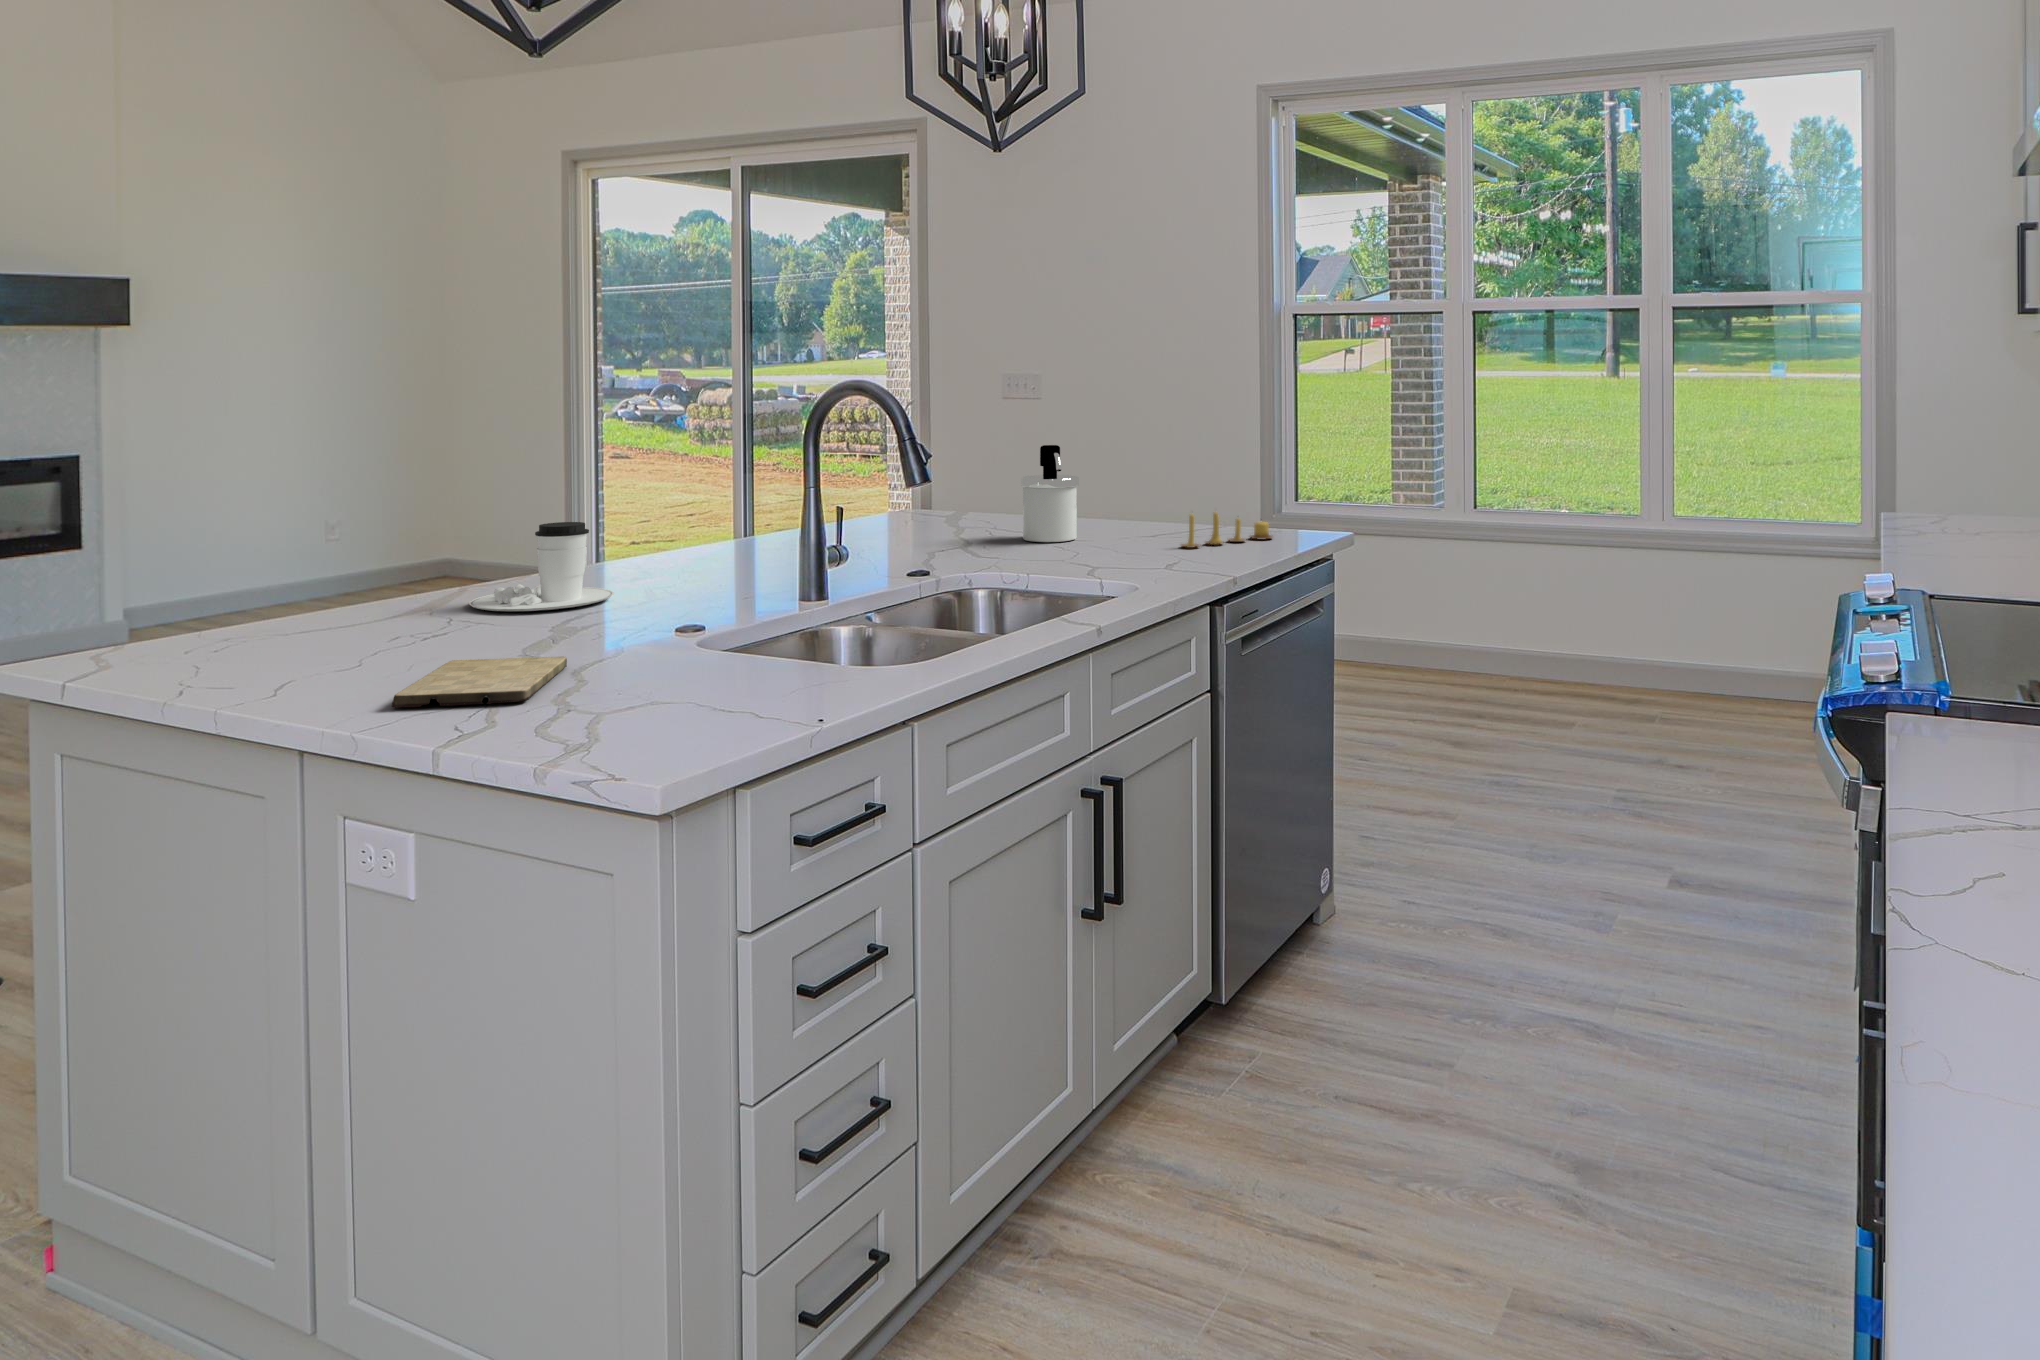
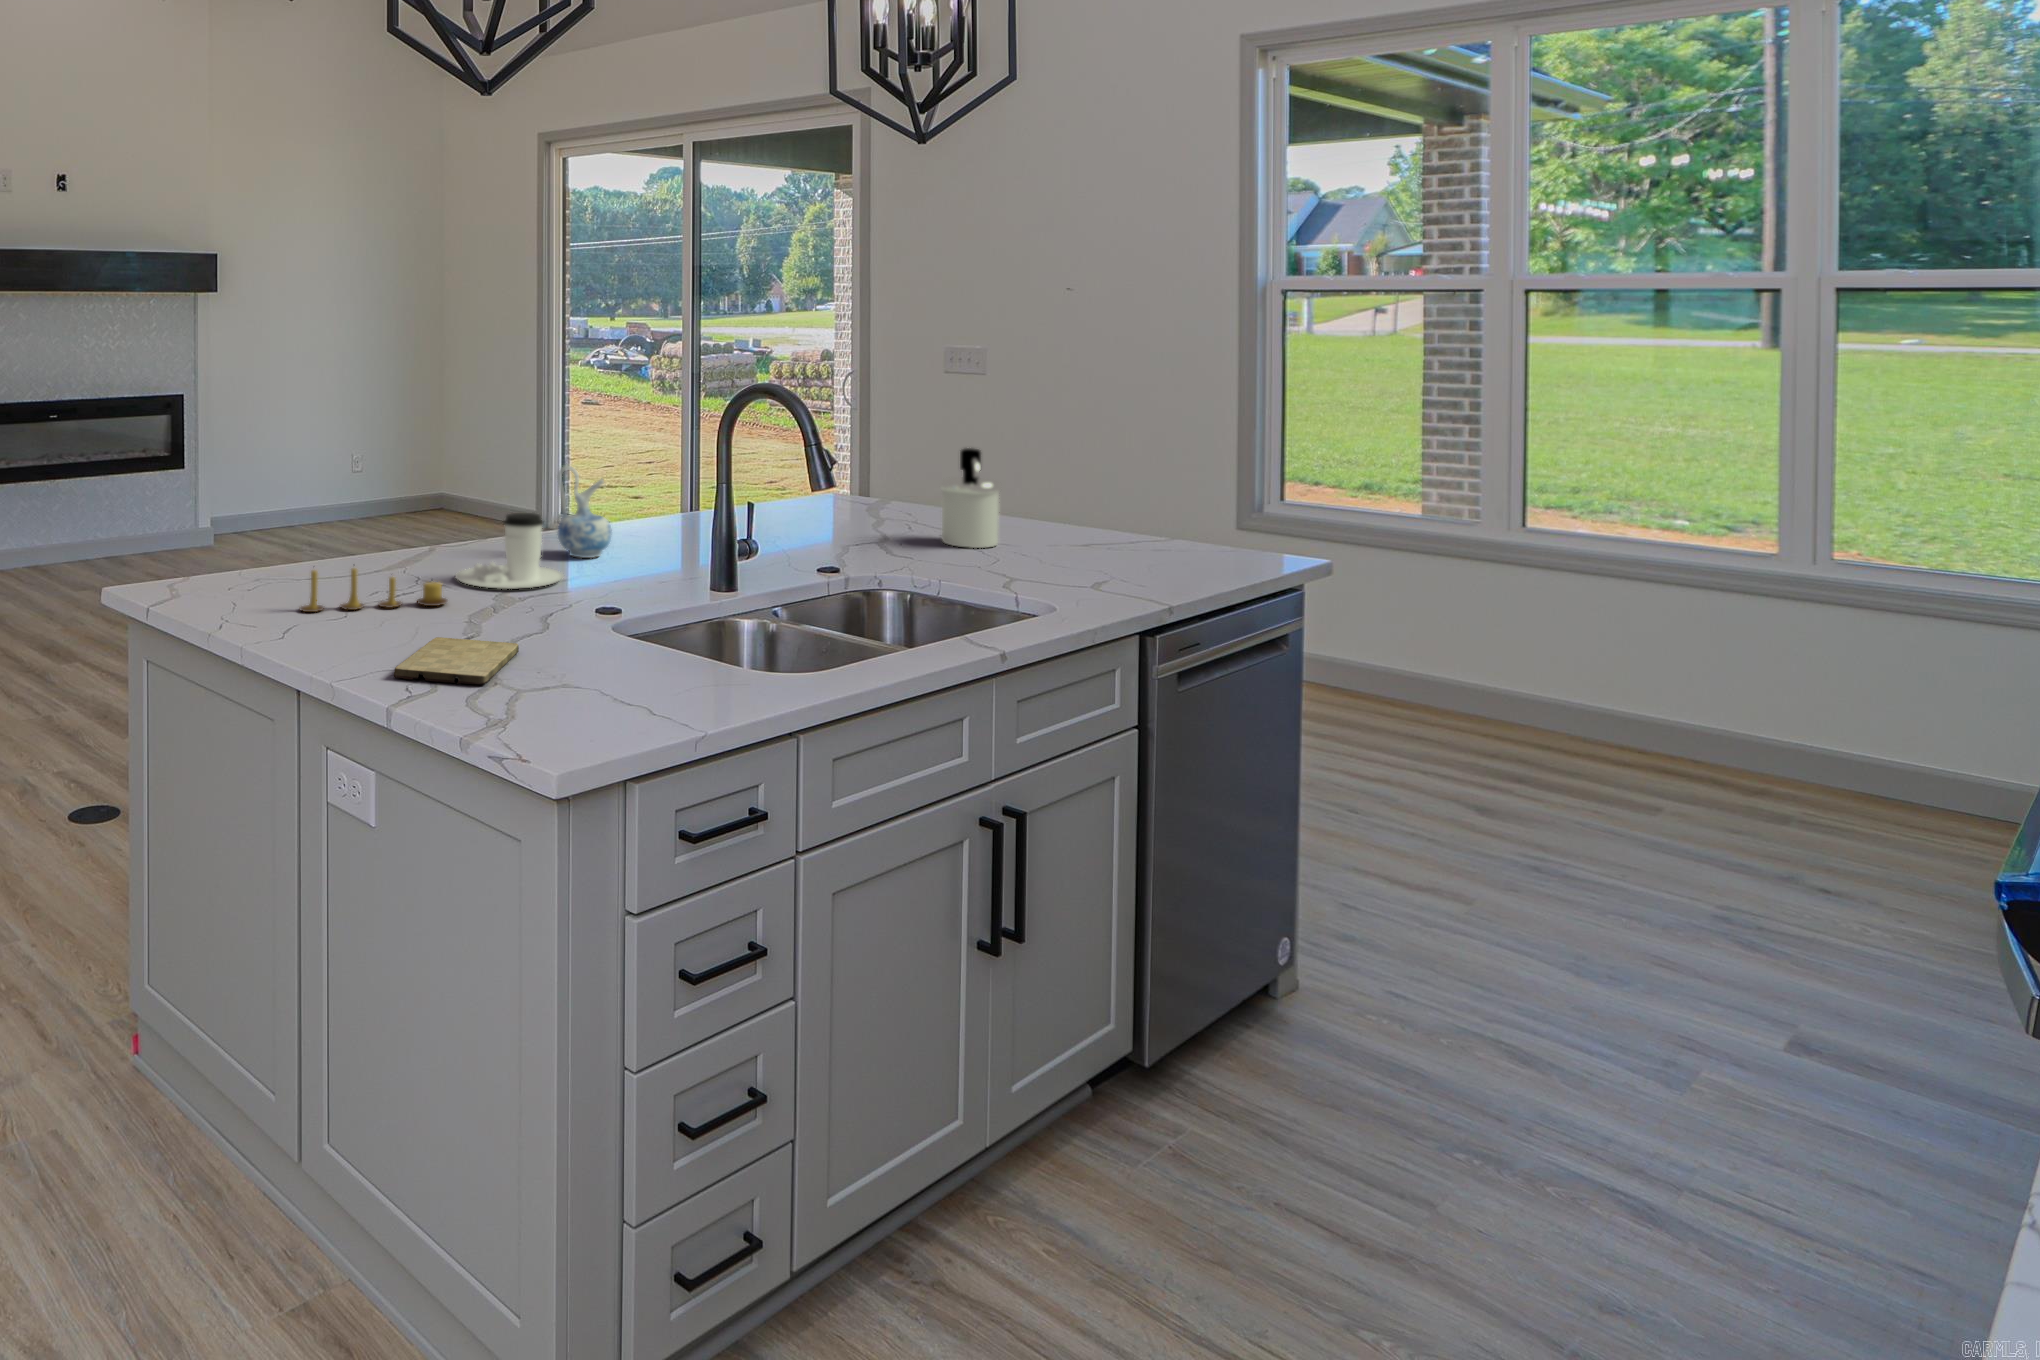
ceramic pitcher: none [602,472,669,577] -> present [557,466,612,558]
candle: present [1181,512,1273,548] -> present [300,567,447,612]

